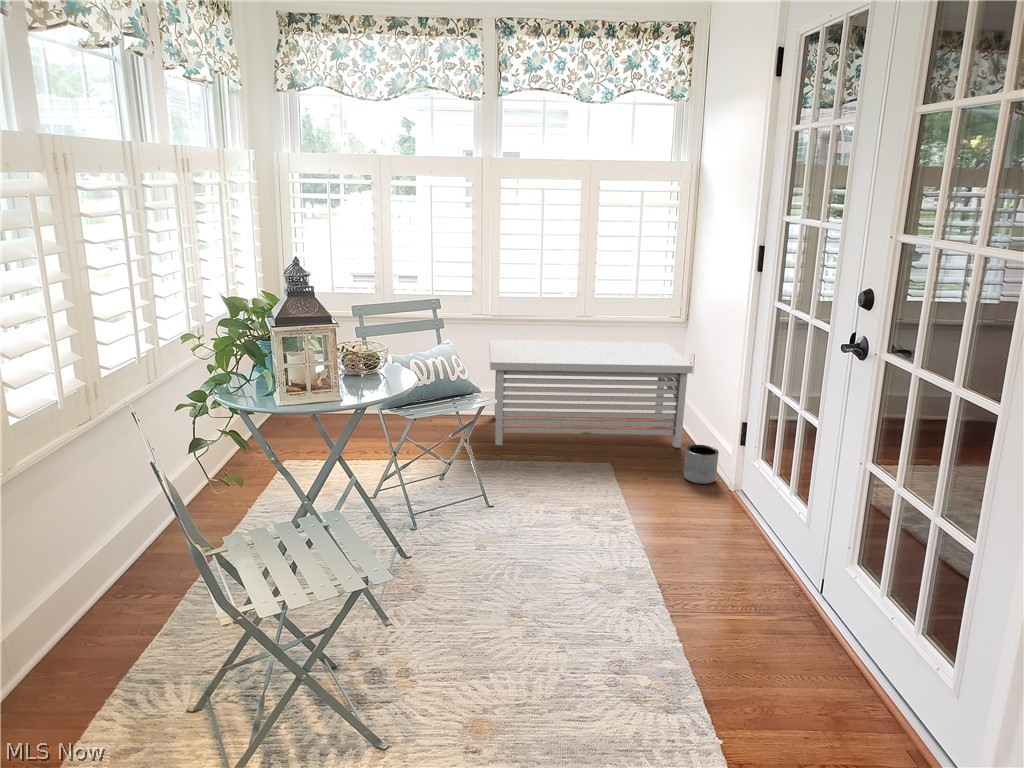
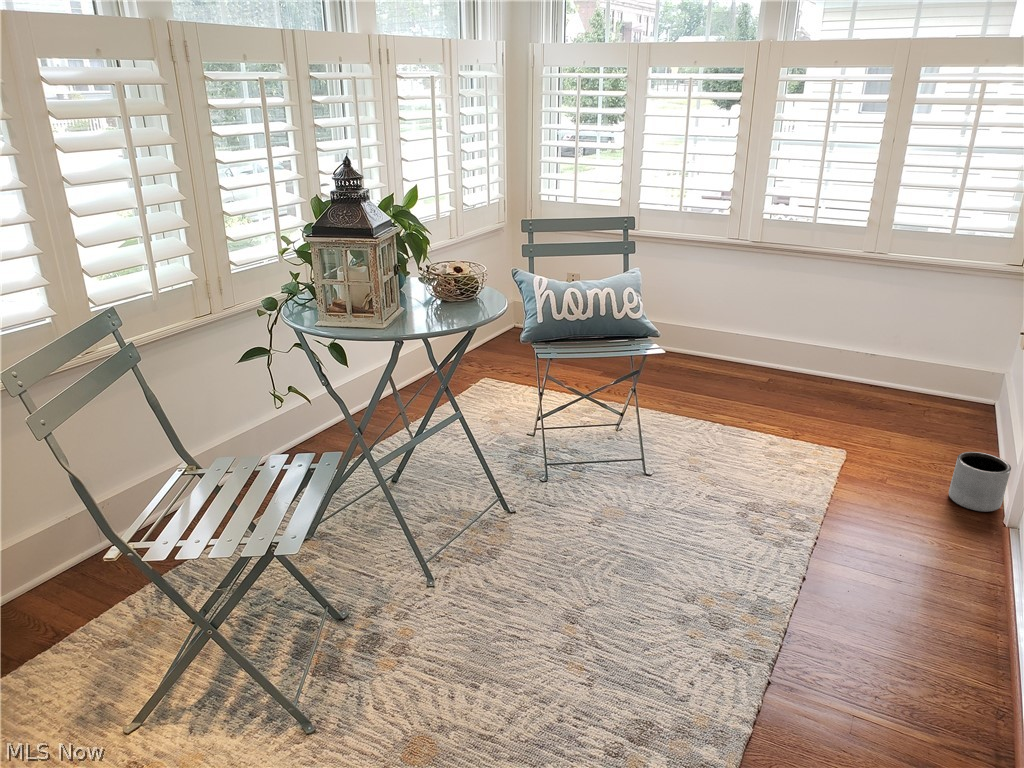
storage bench: present [489,340,693,448] -> none [715,272,1014,450]

